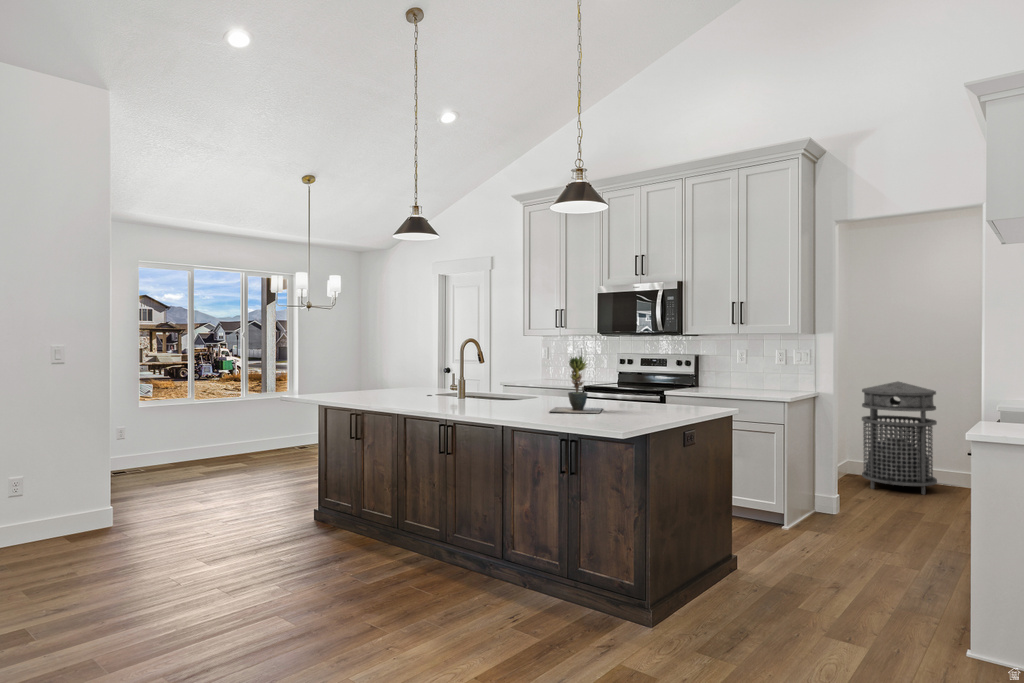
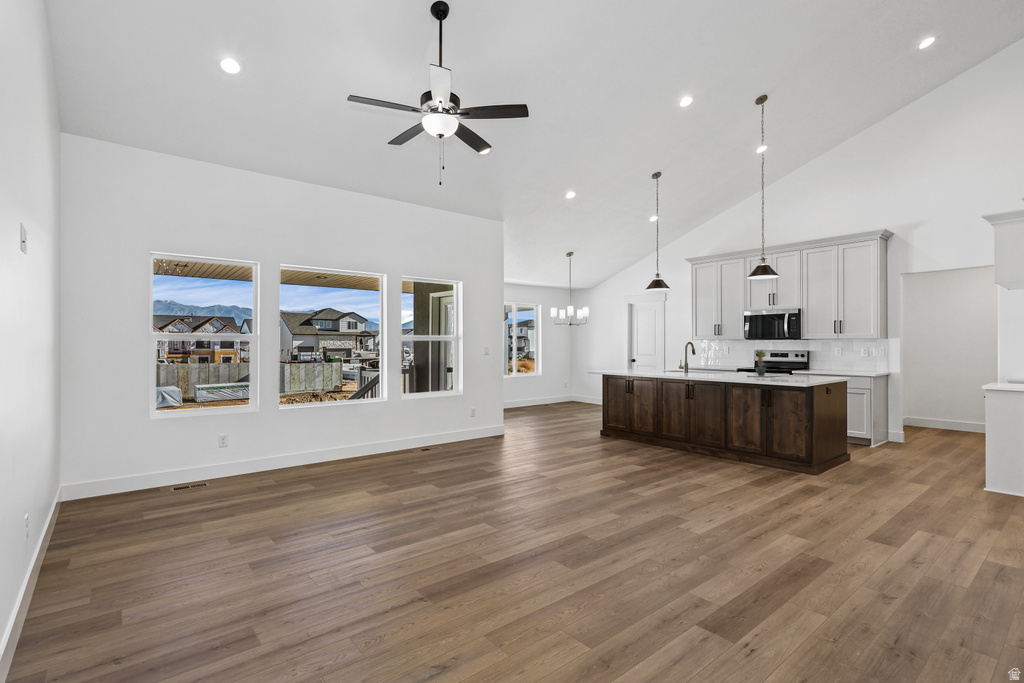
trash can: present [862,381,937,495] -> none [919,367,972,436]

